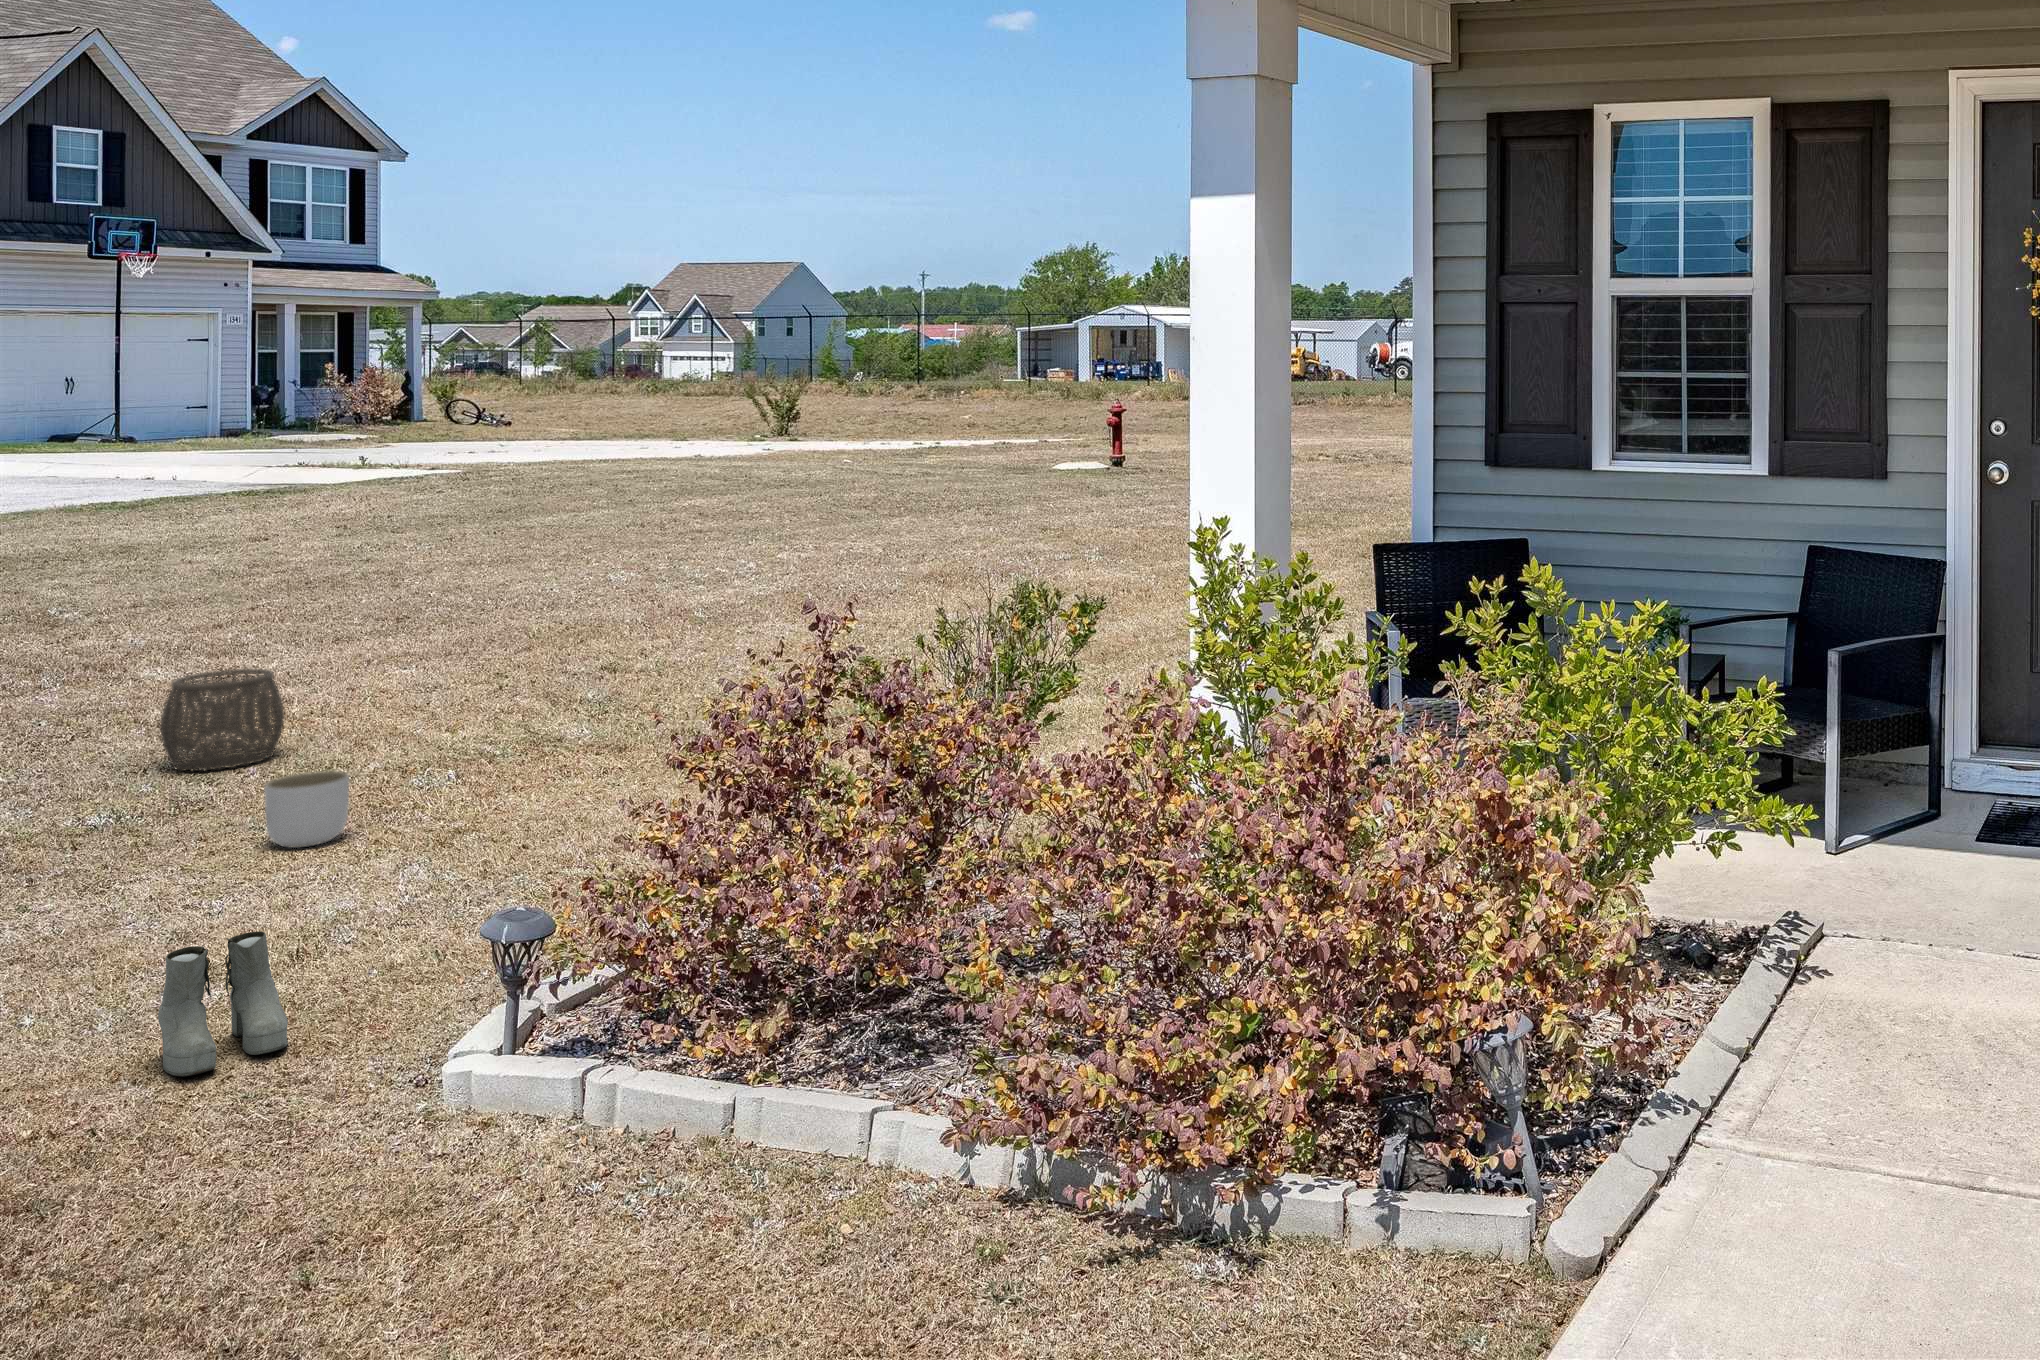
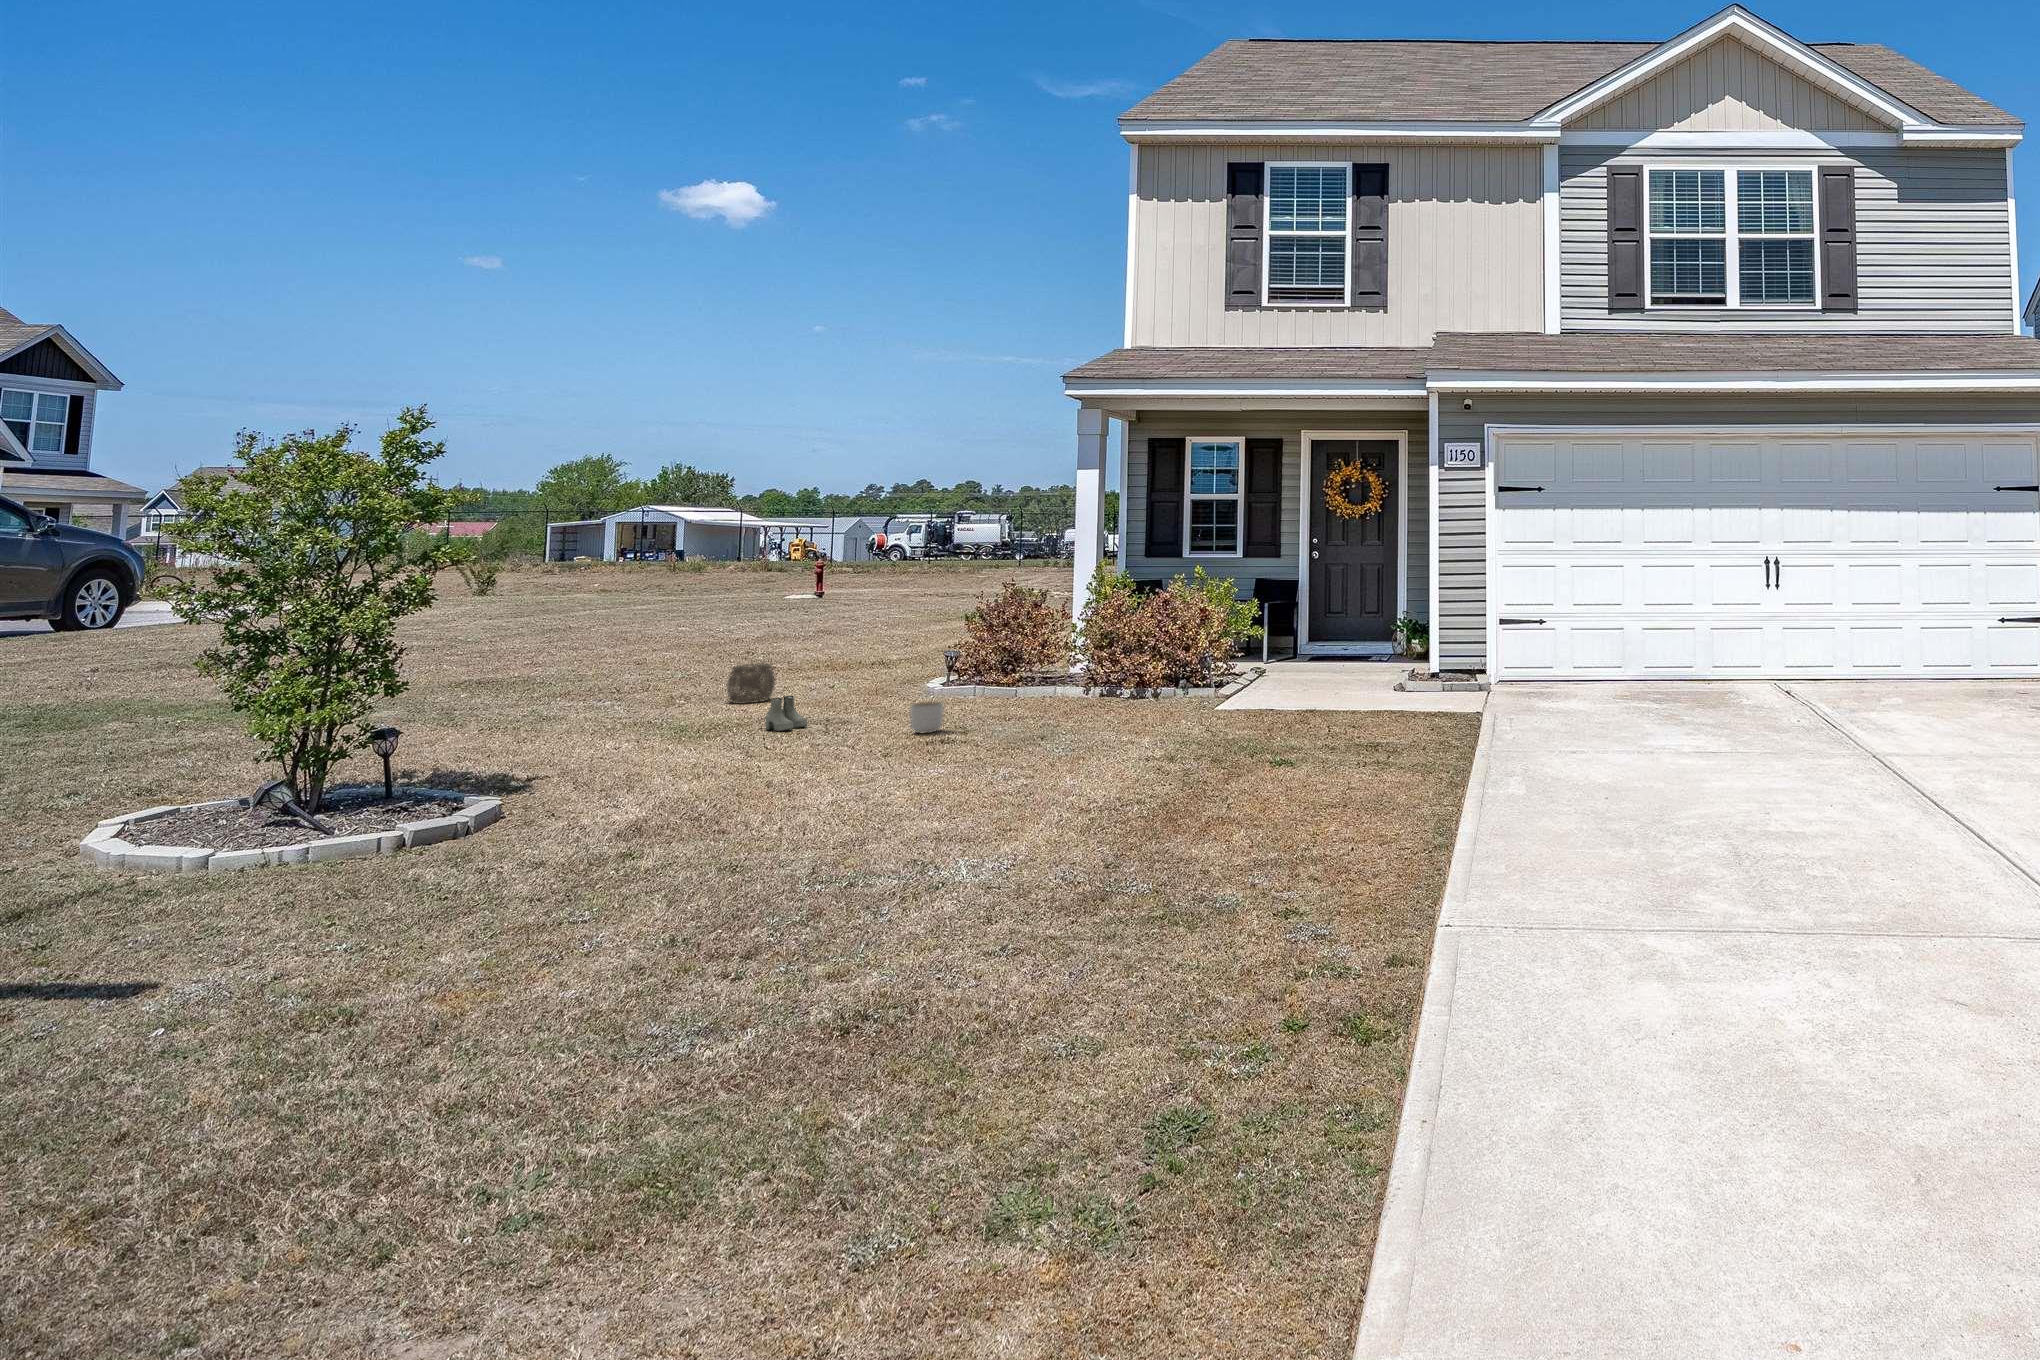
woven basket: present [160,669,285,771] -> present [727,663,775,704]
planter: present [264,771,349,848] -> present [910,702,944,733]

